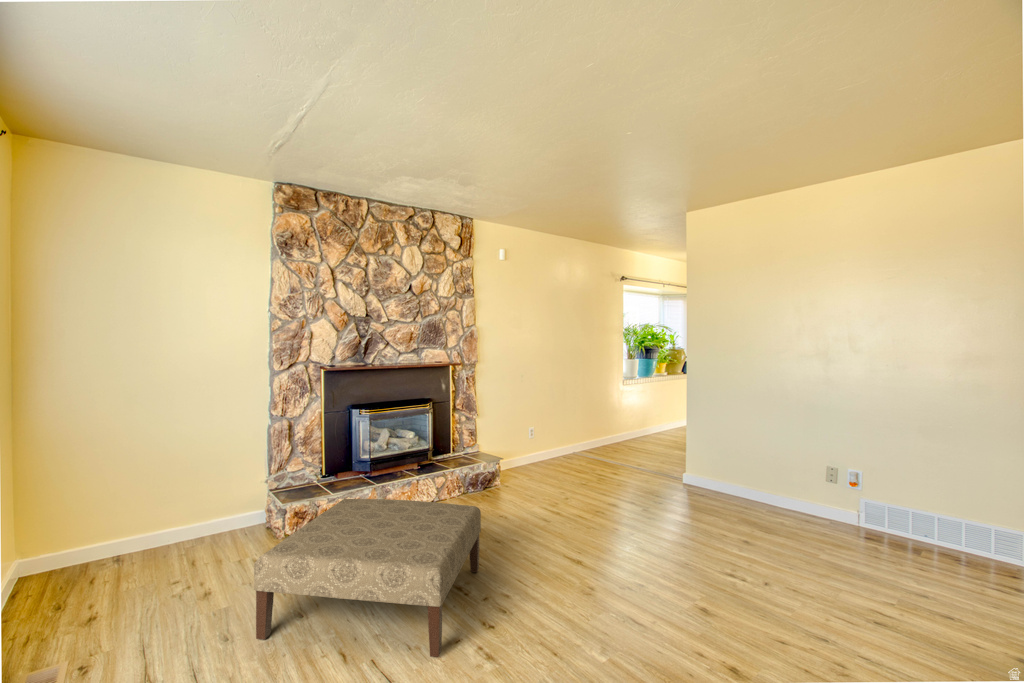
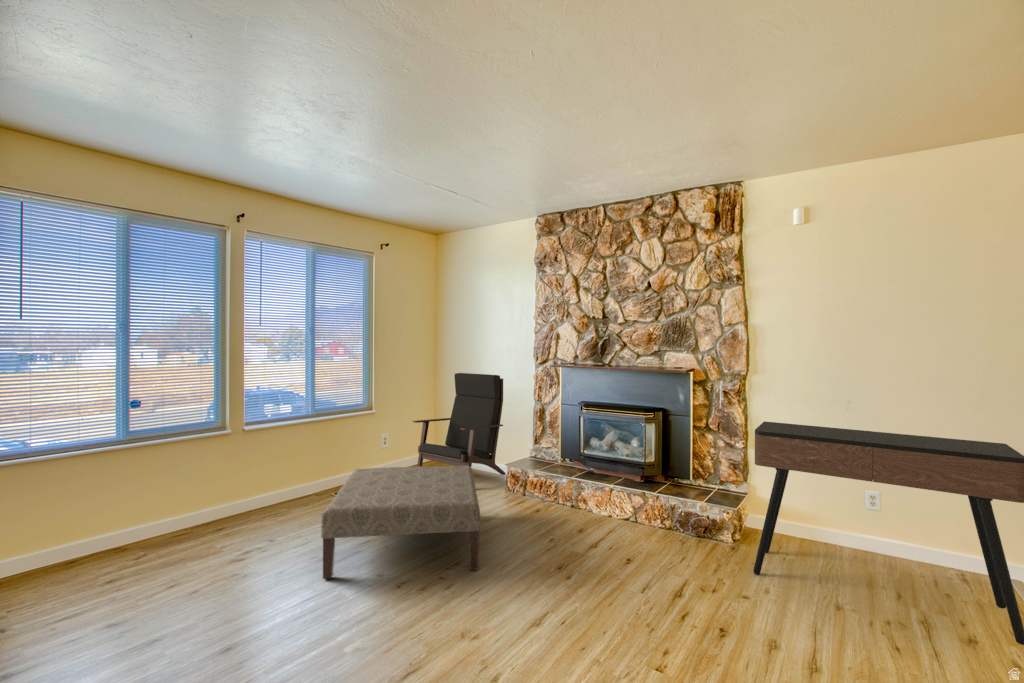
console table: none [514,388,621,492] -> present [753,421,1024,645]
lounge chair: none [120,390,256,581] -> present [413,373,506,475]

